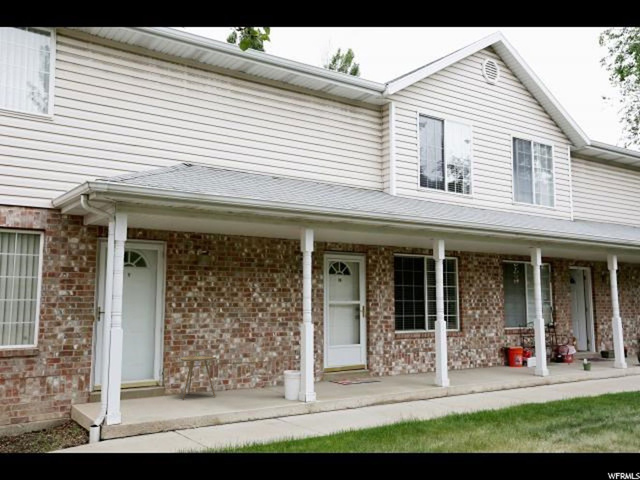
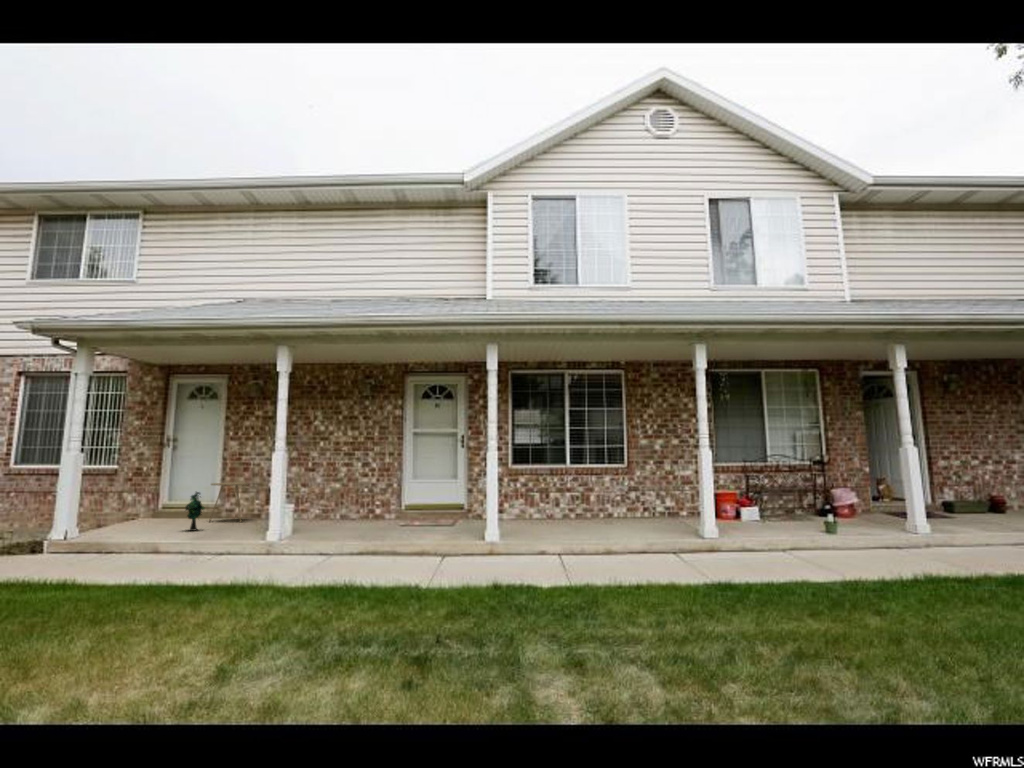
decorative plant: none [216,369,239,409] -> present [186,492,204,531]

